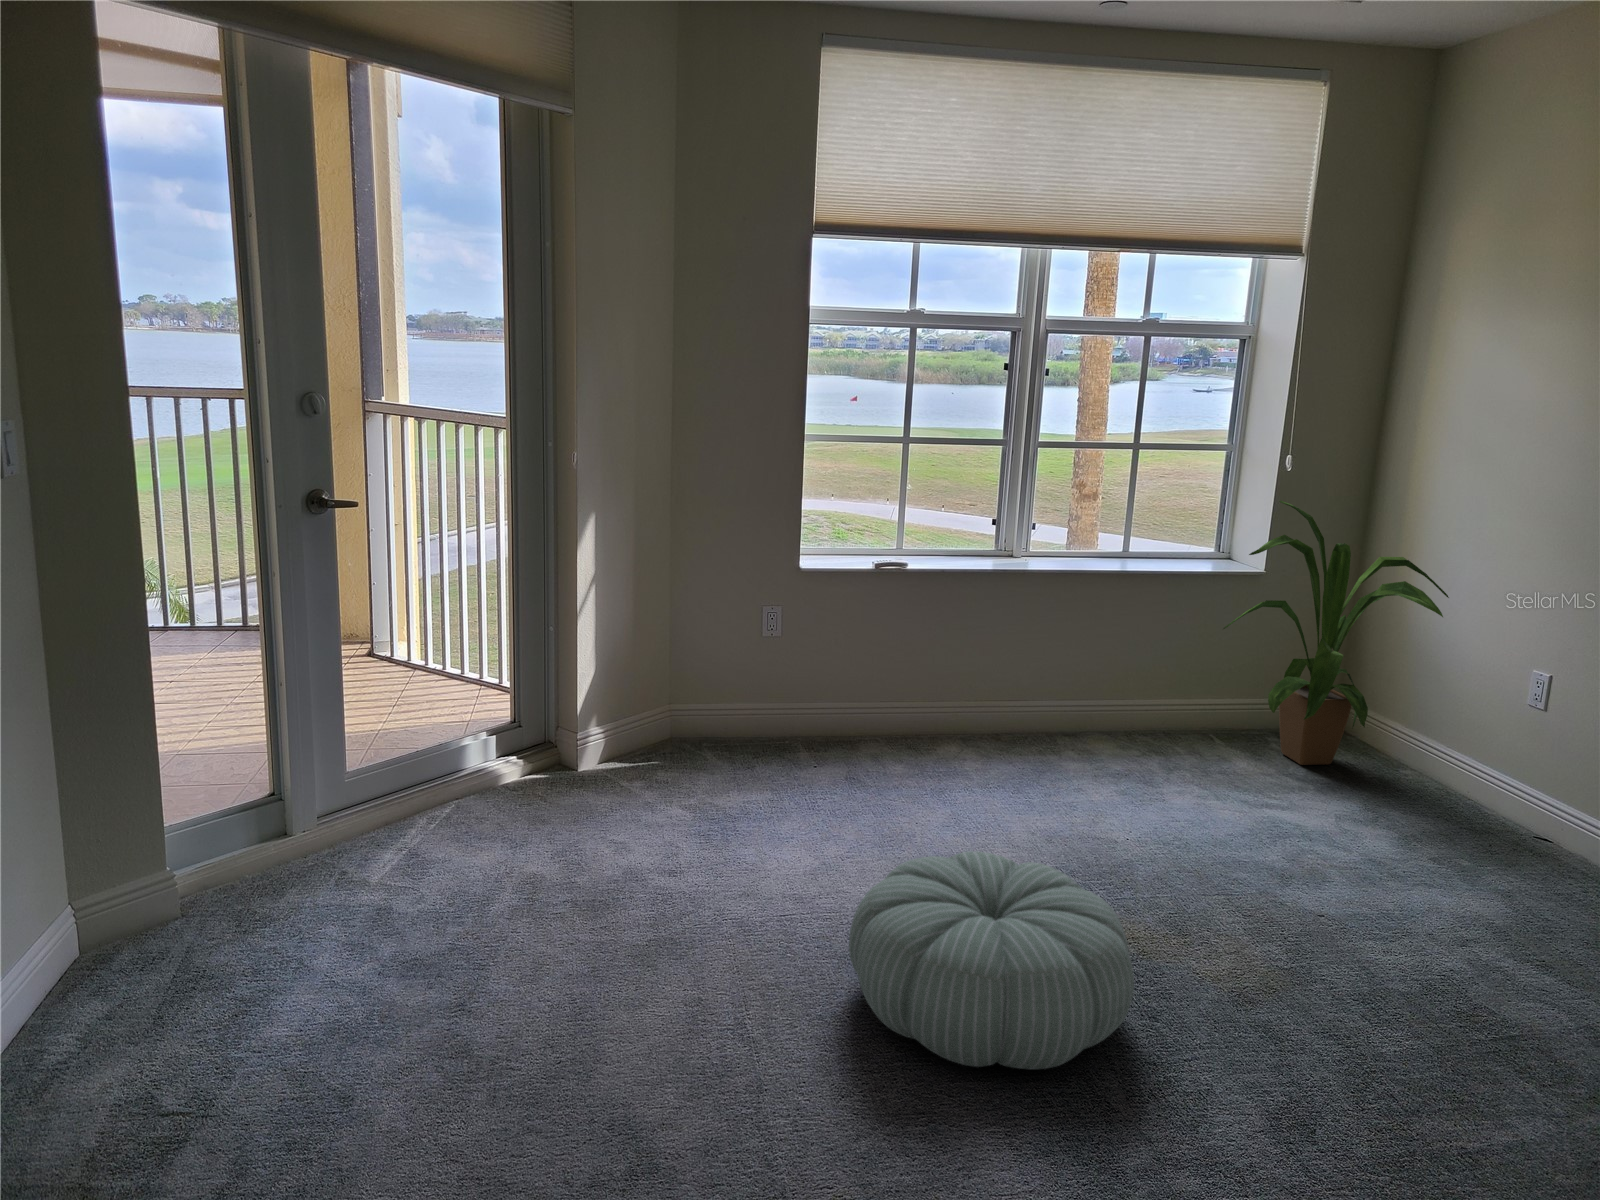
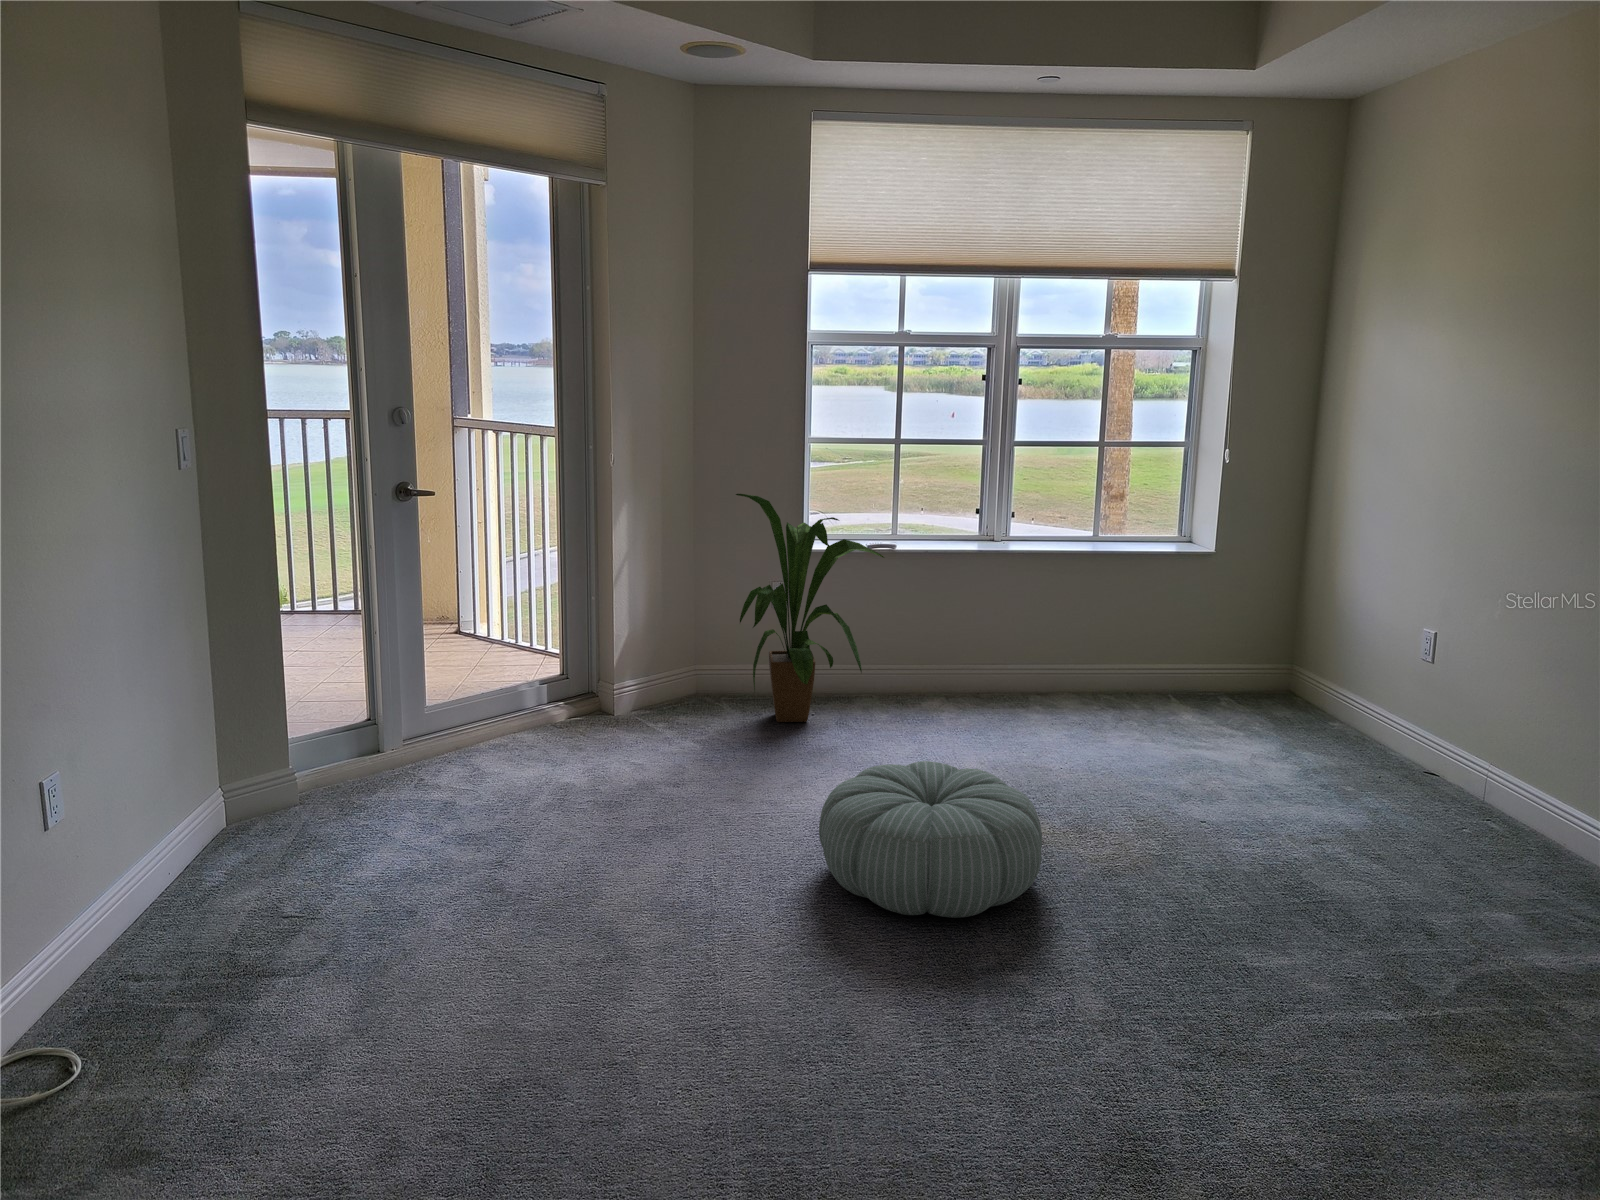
house plant: present [1224,501,1449,765] -> present [736,494,884,722]

